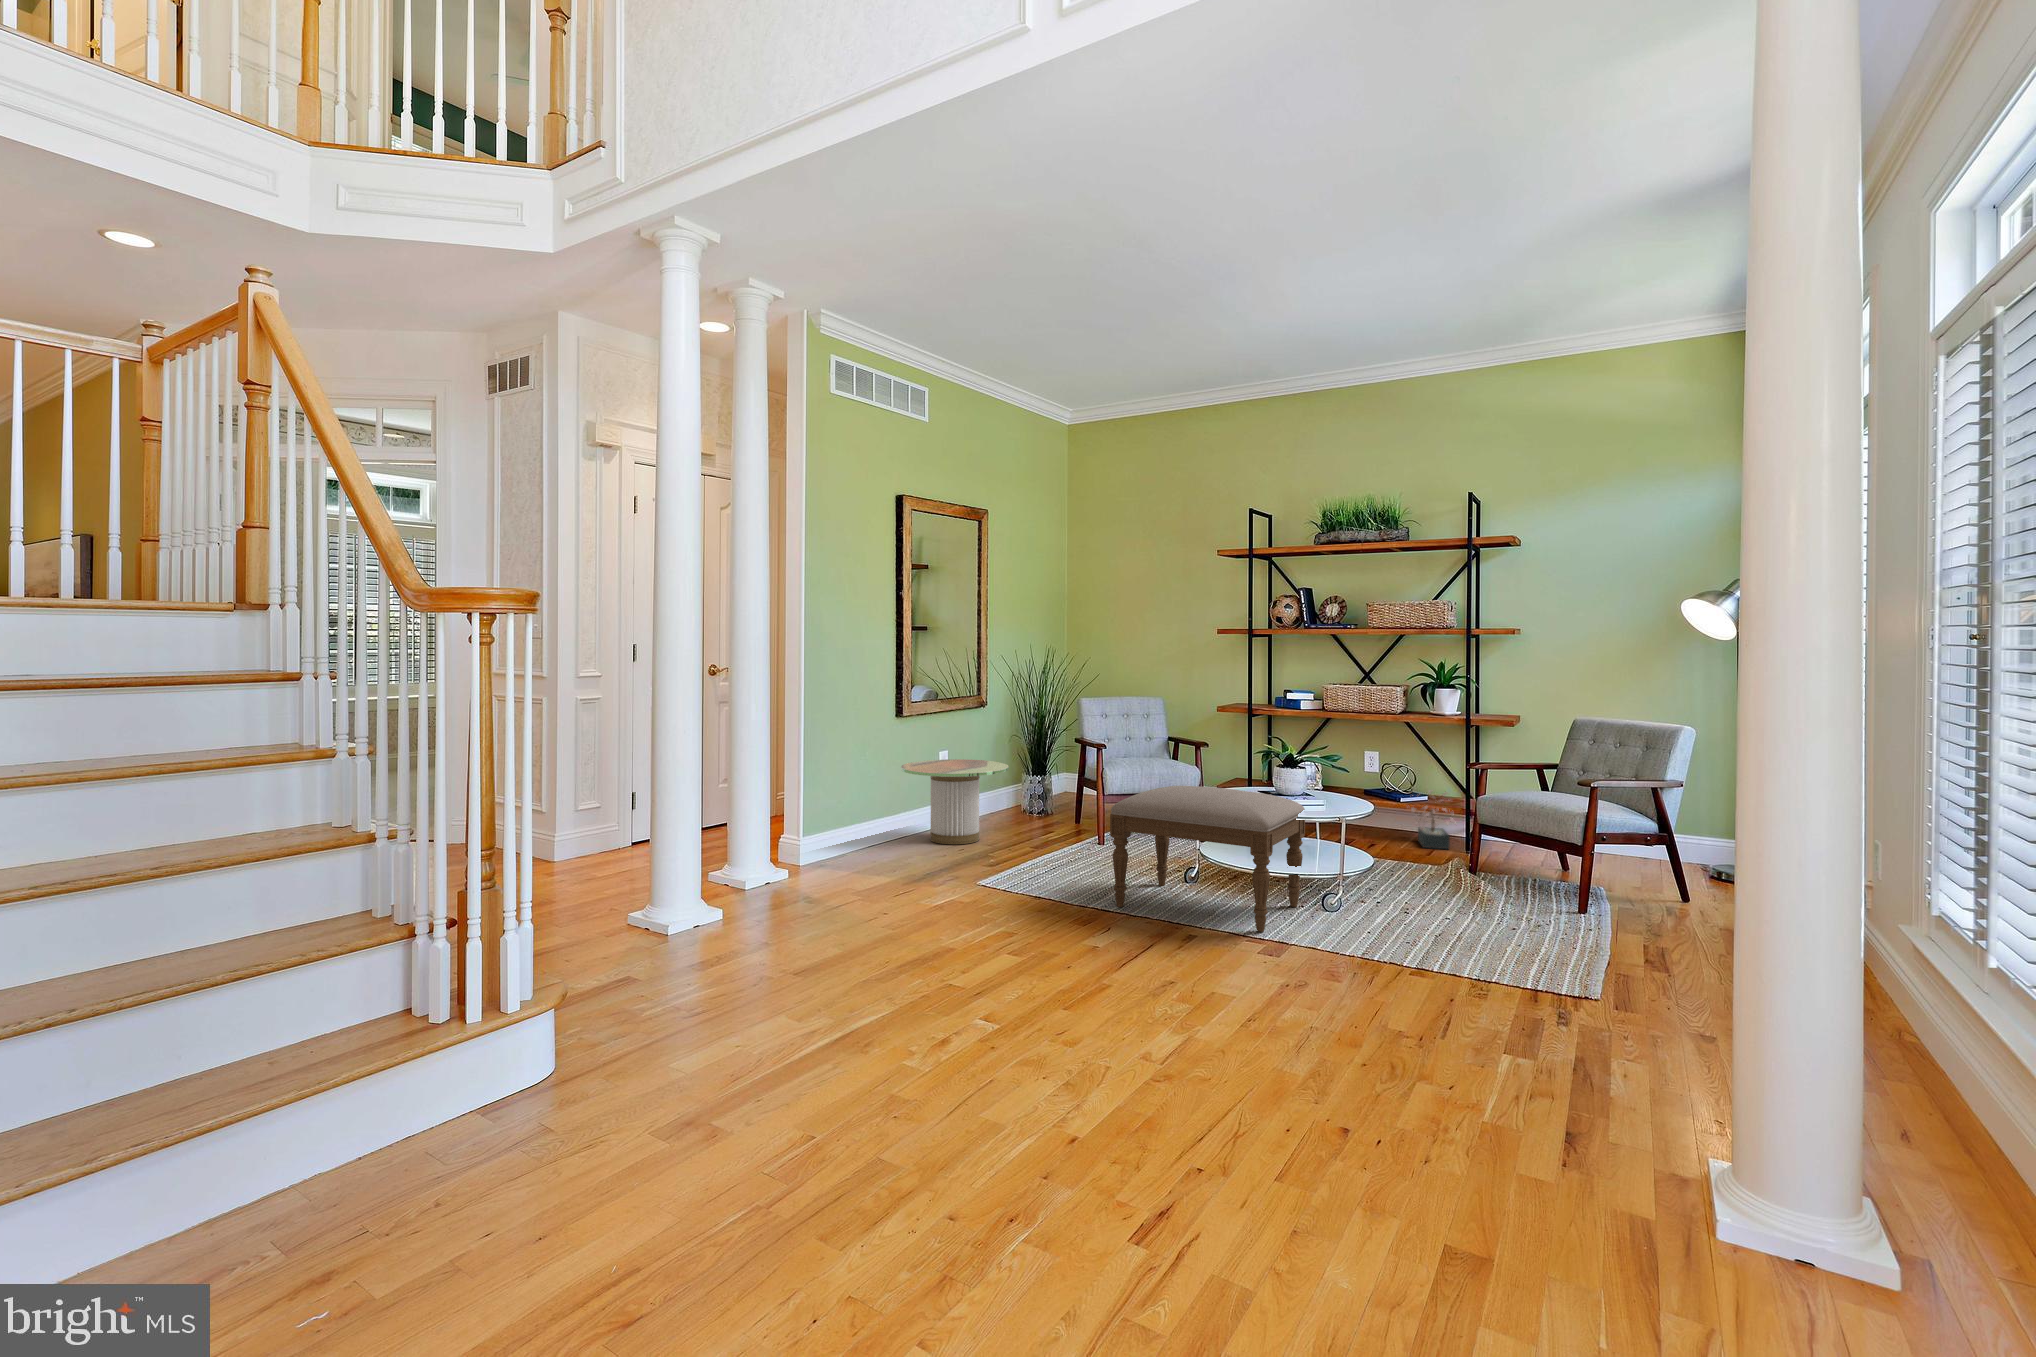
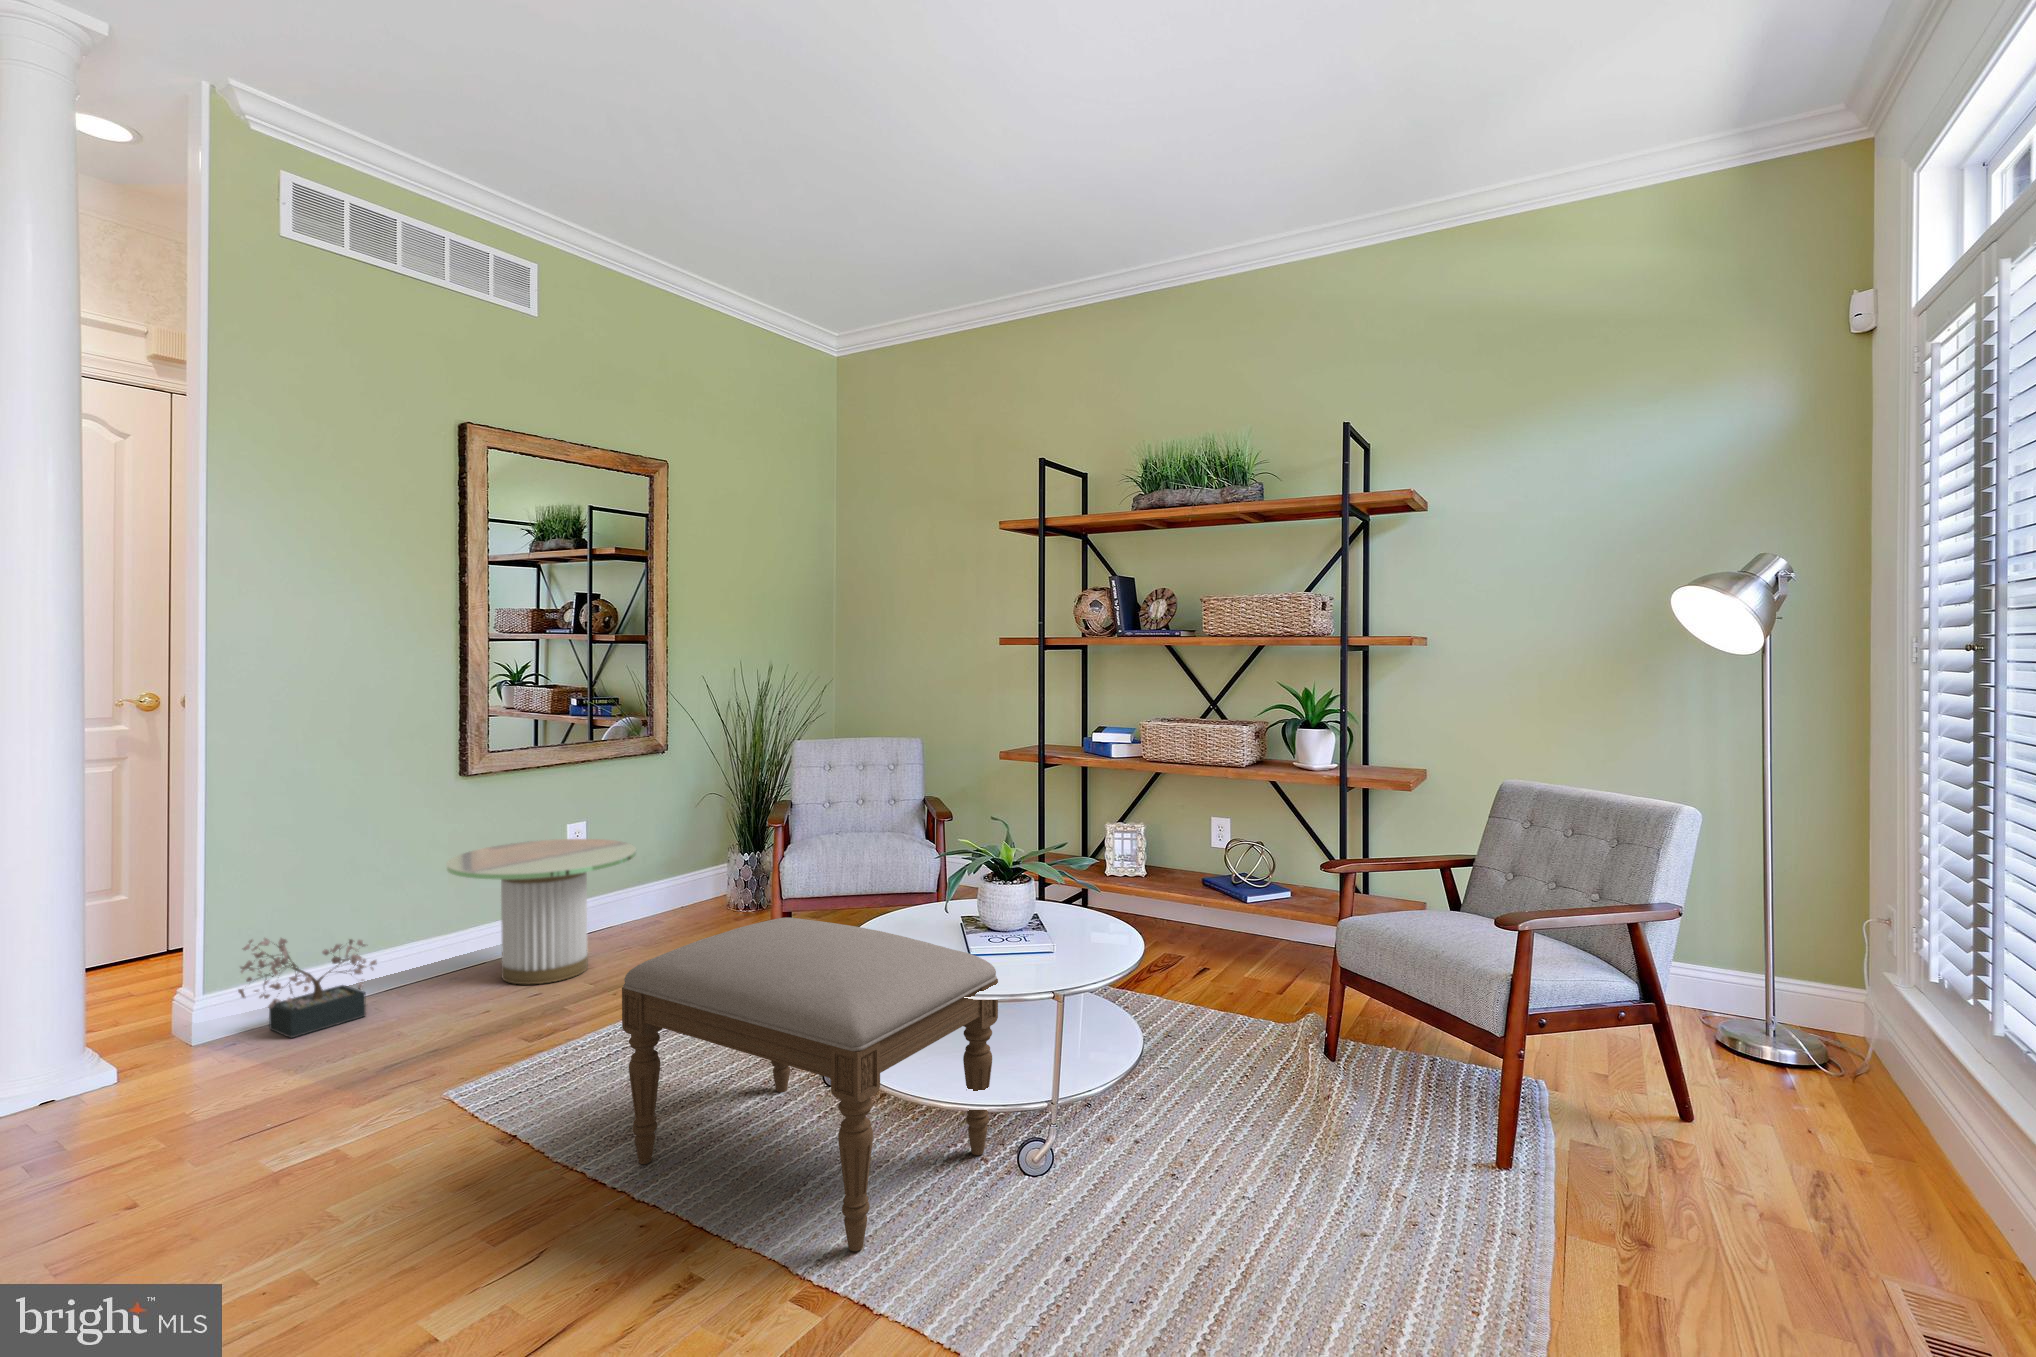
decorative plant: present [1411,790,1456,849] -> present [238,938,377,1038]

